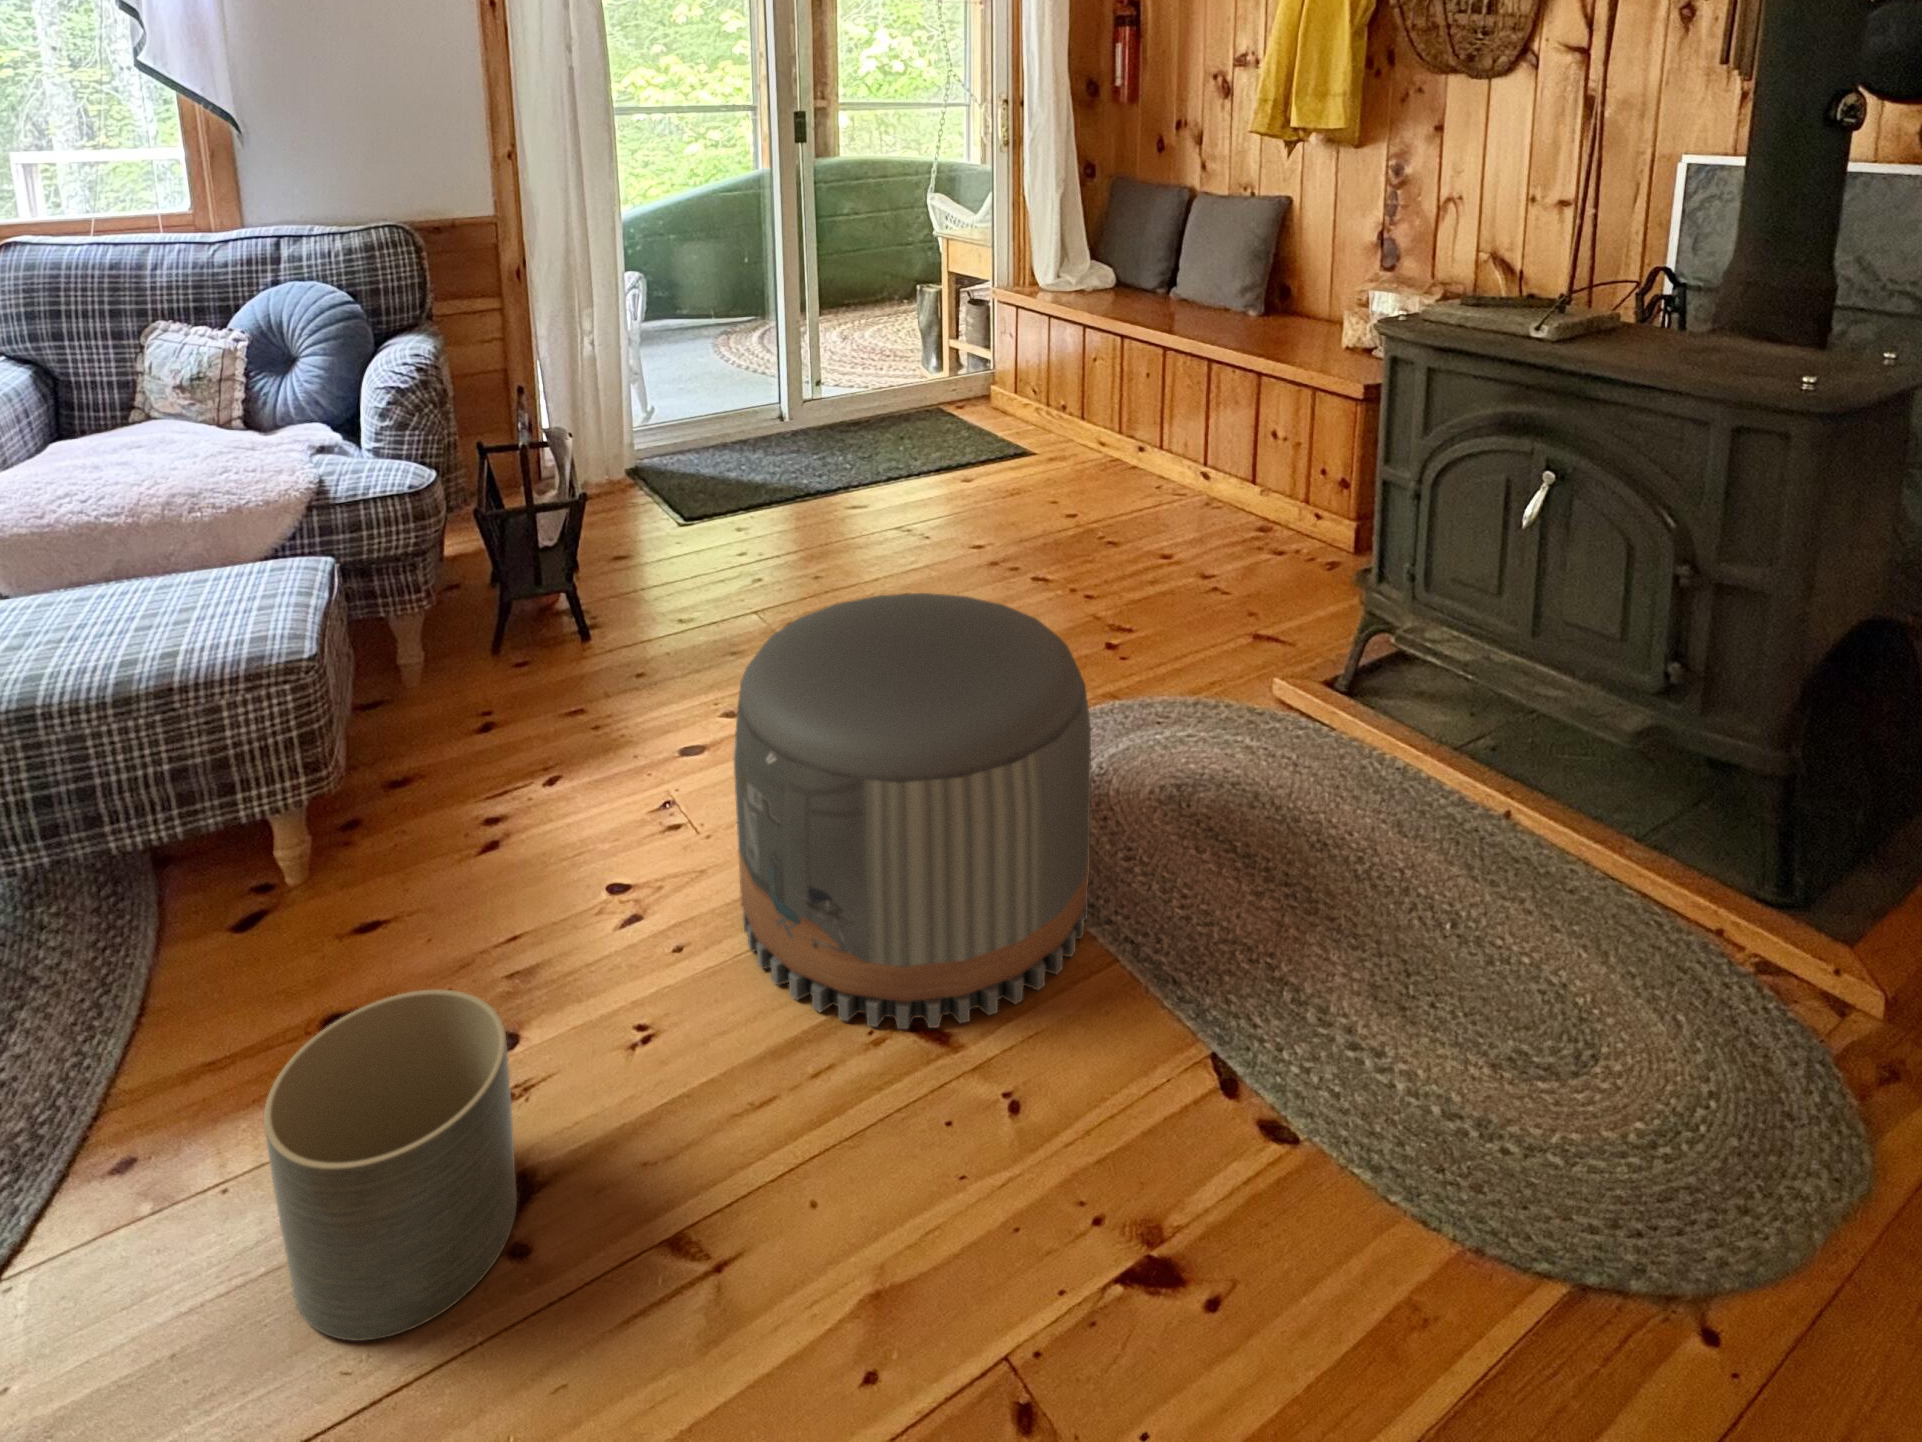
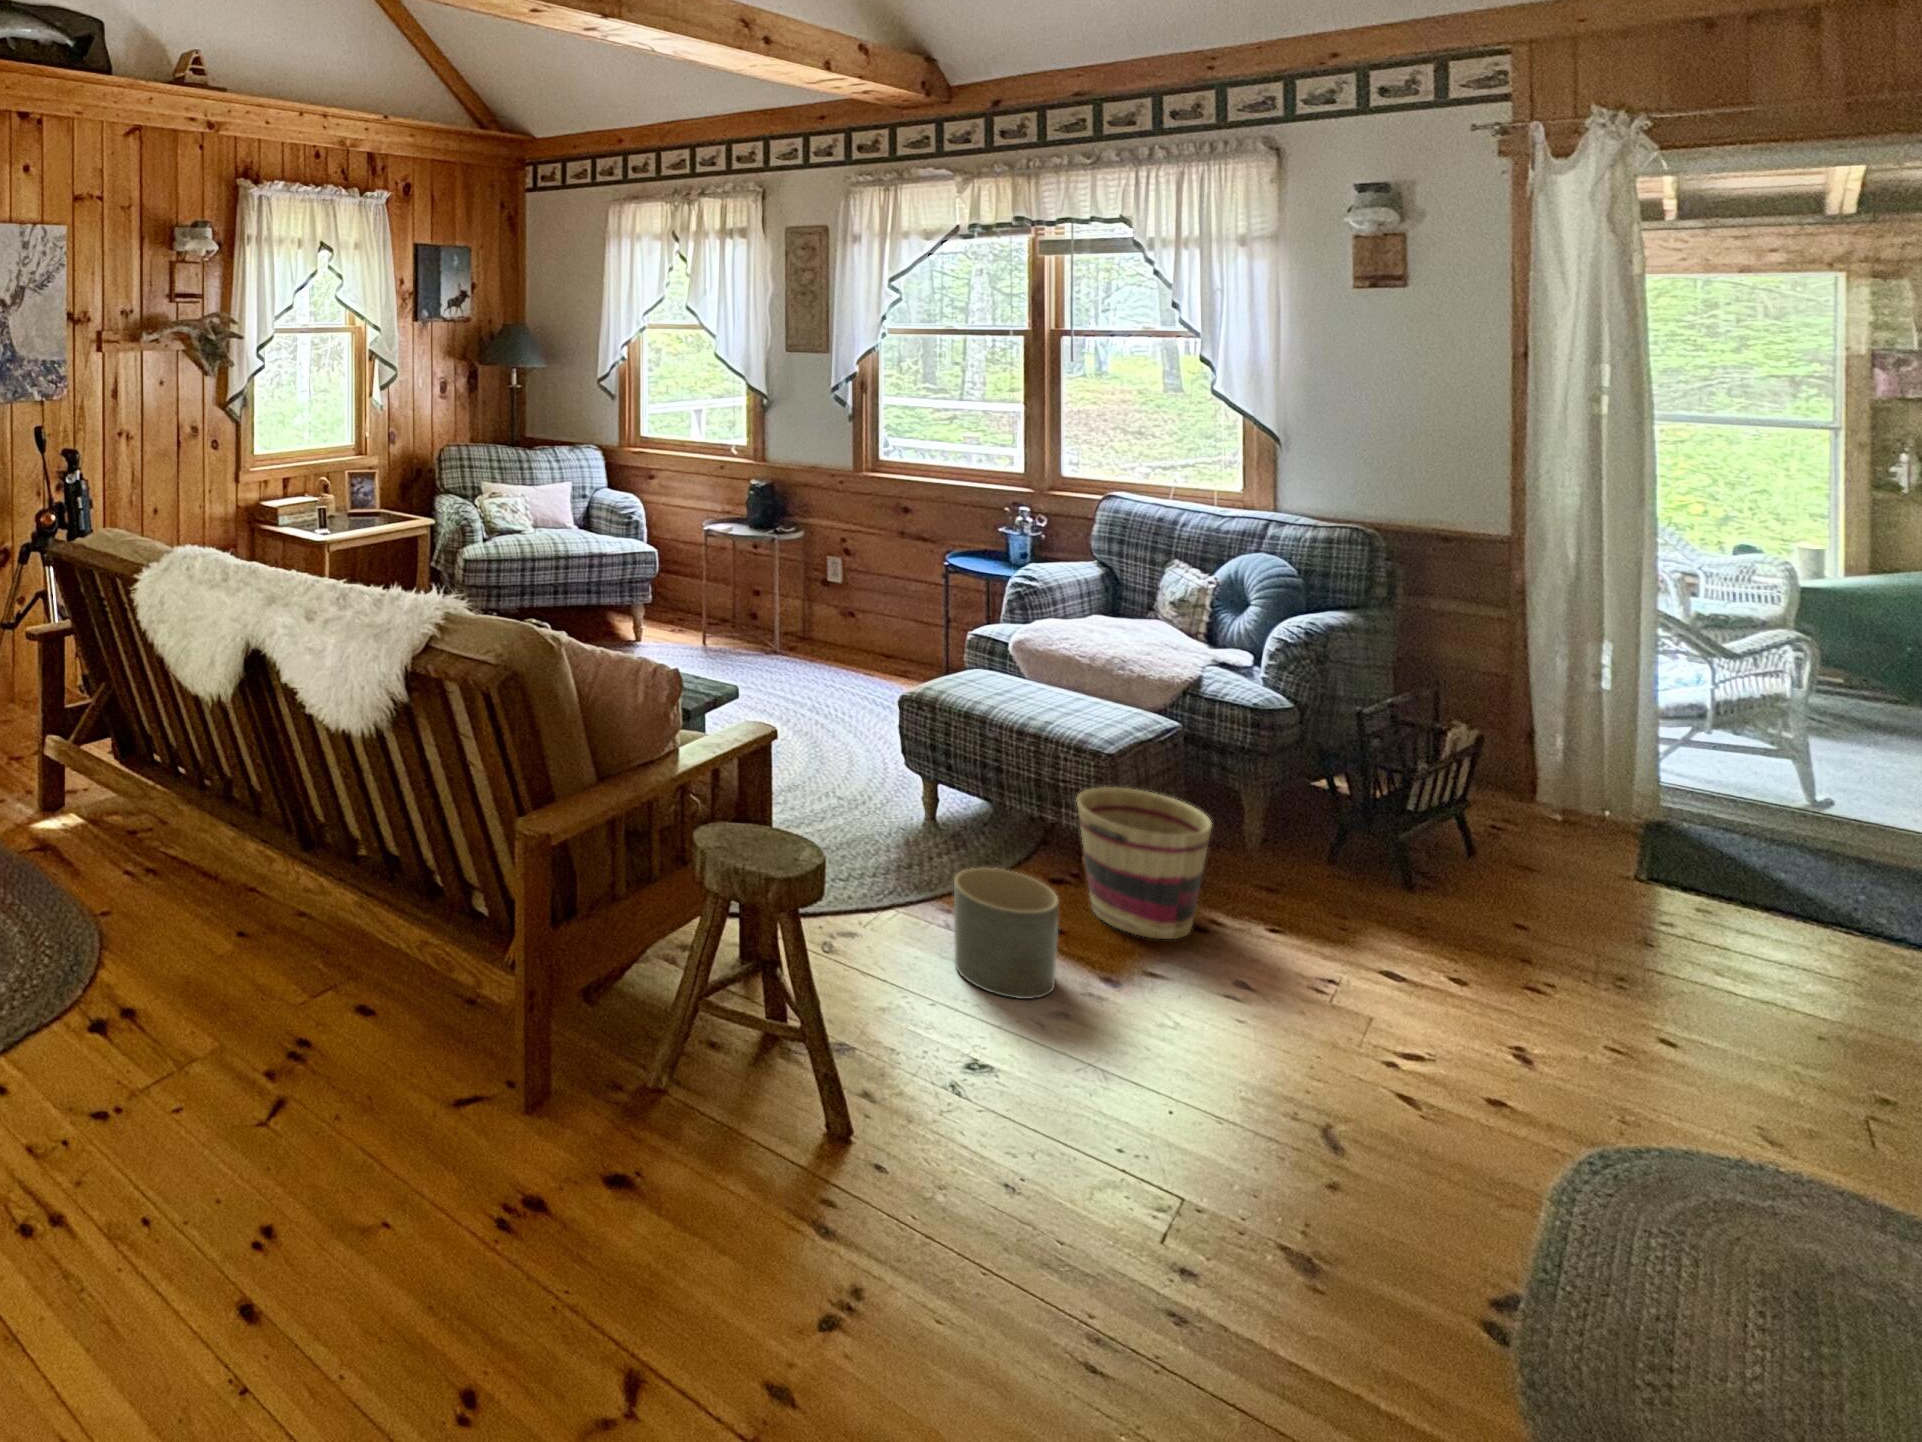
pouf: present [733,593,1091,1029] -> none [1248,848,1569,1167]
basket: none [320,675,548,951] -> present [1077,787,1212,939]

